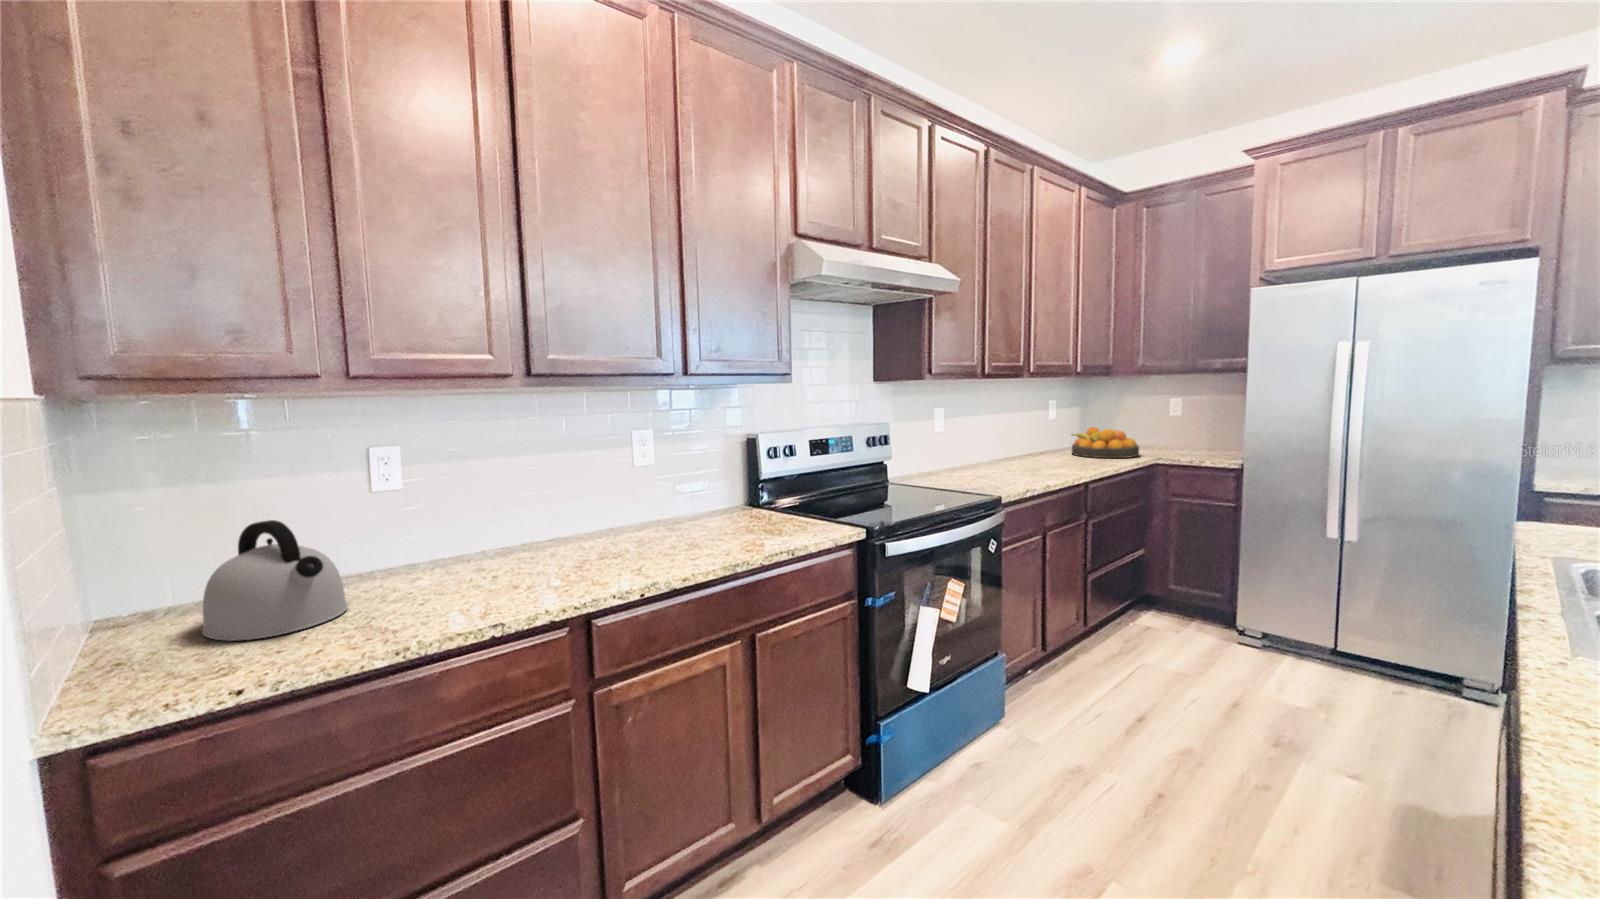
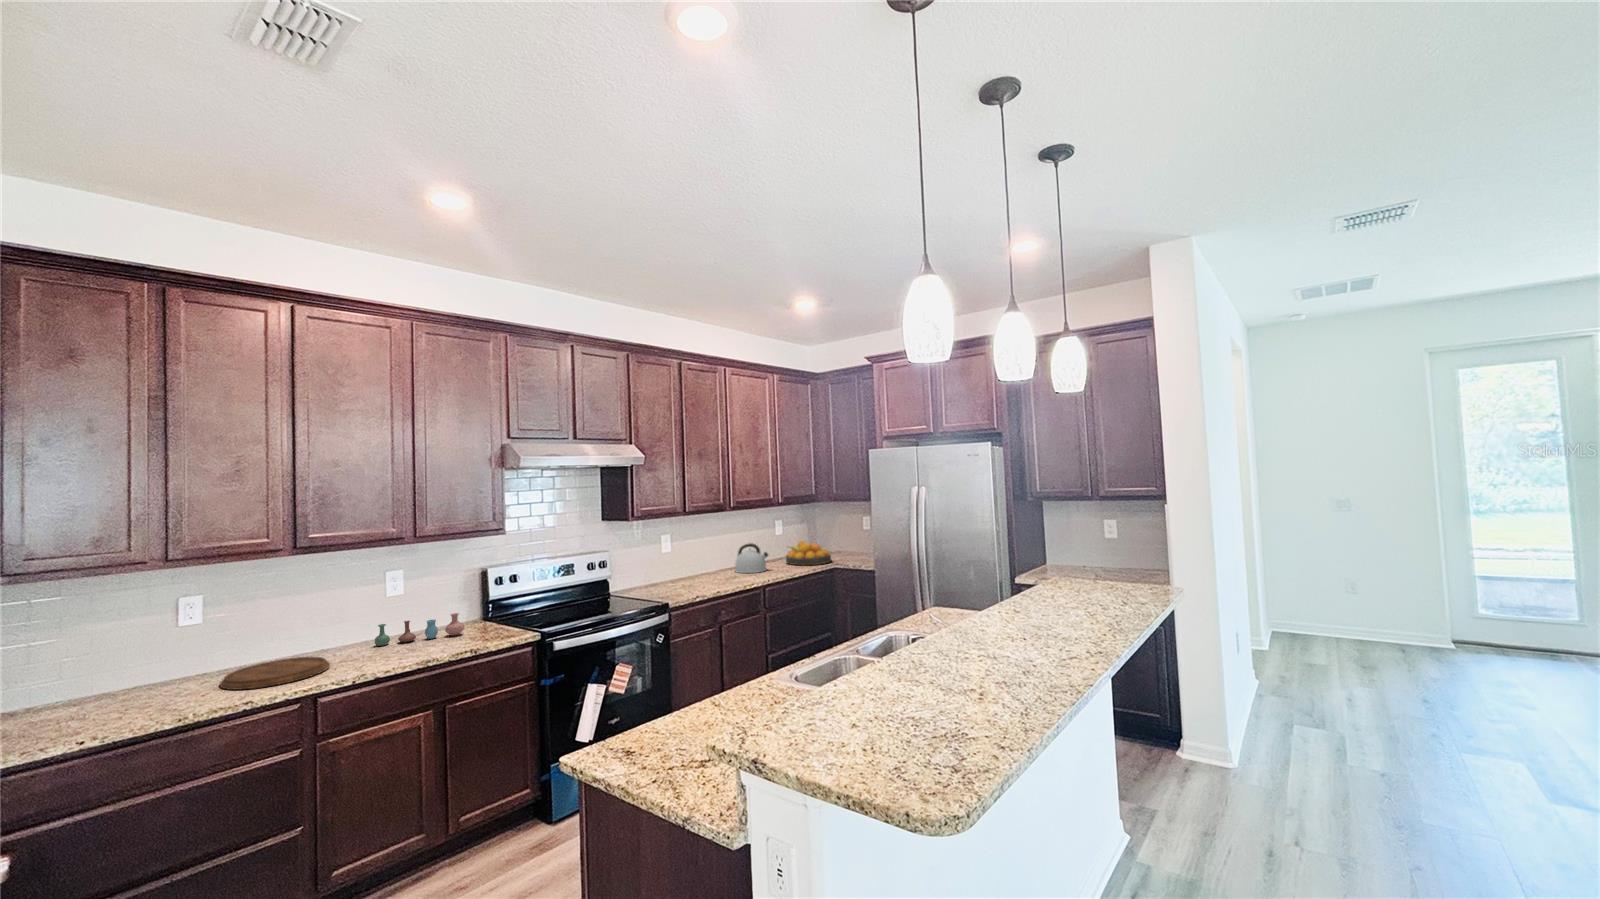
vase: none [632,495,747,537] -> present [375,613,465,646]
kettle: present [202,520,348,641] -> present [735,543,768,573]
cutting board: none [443,548,591,597] -> present [220,657,330,690]

